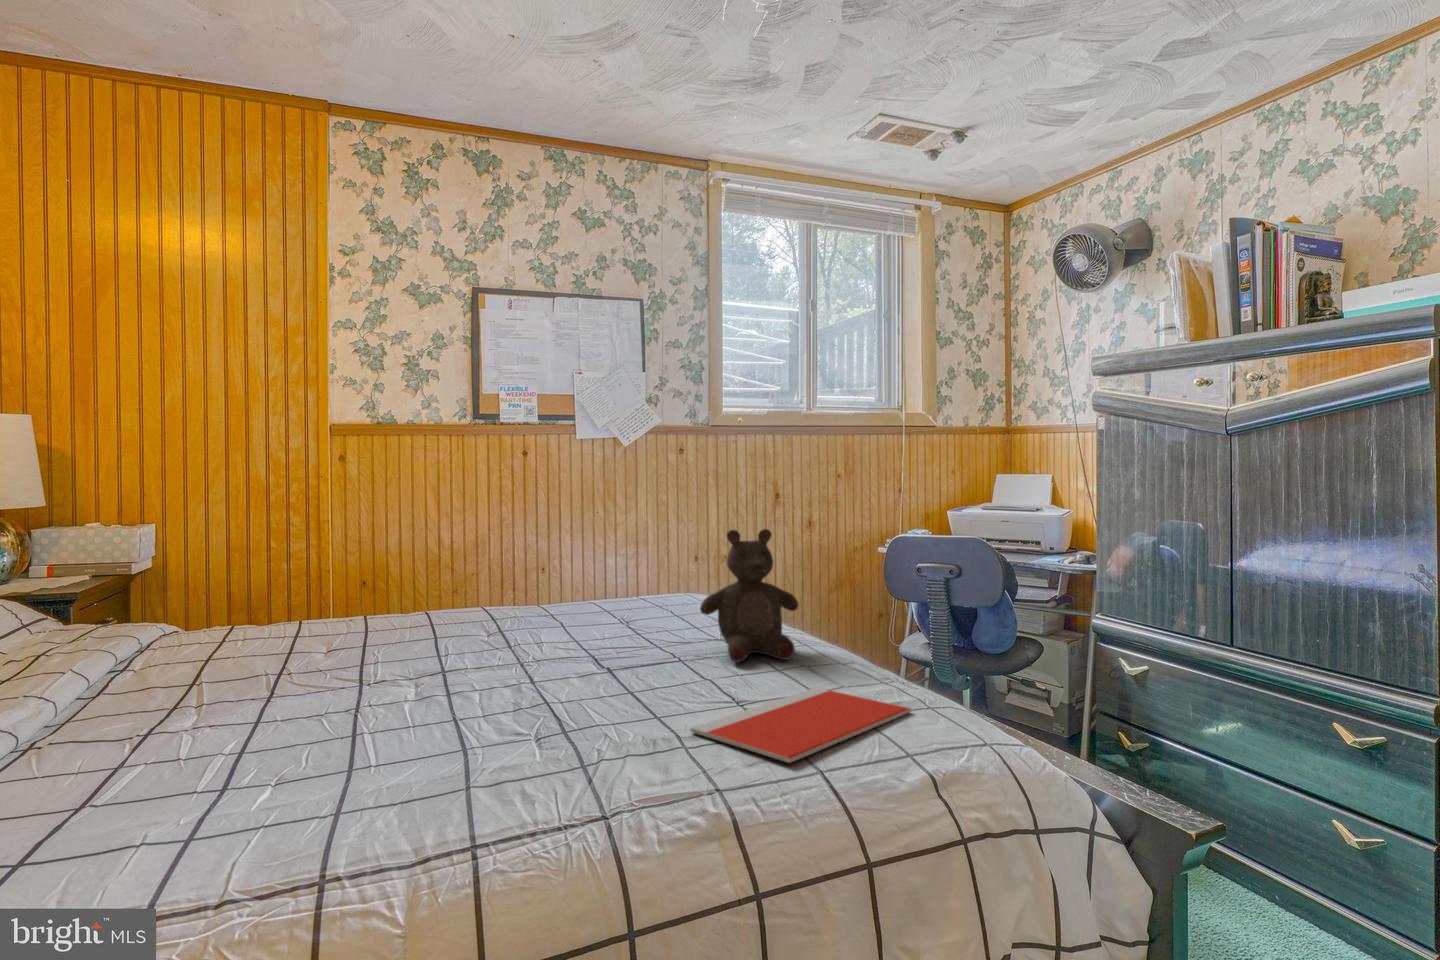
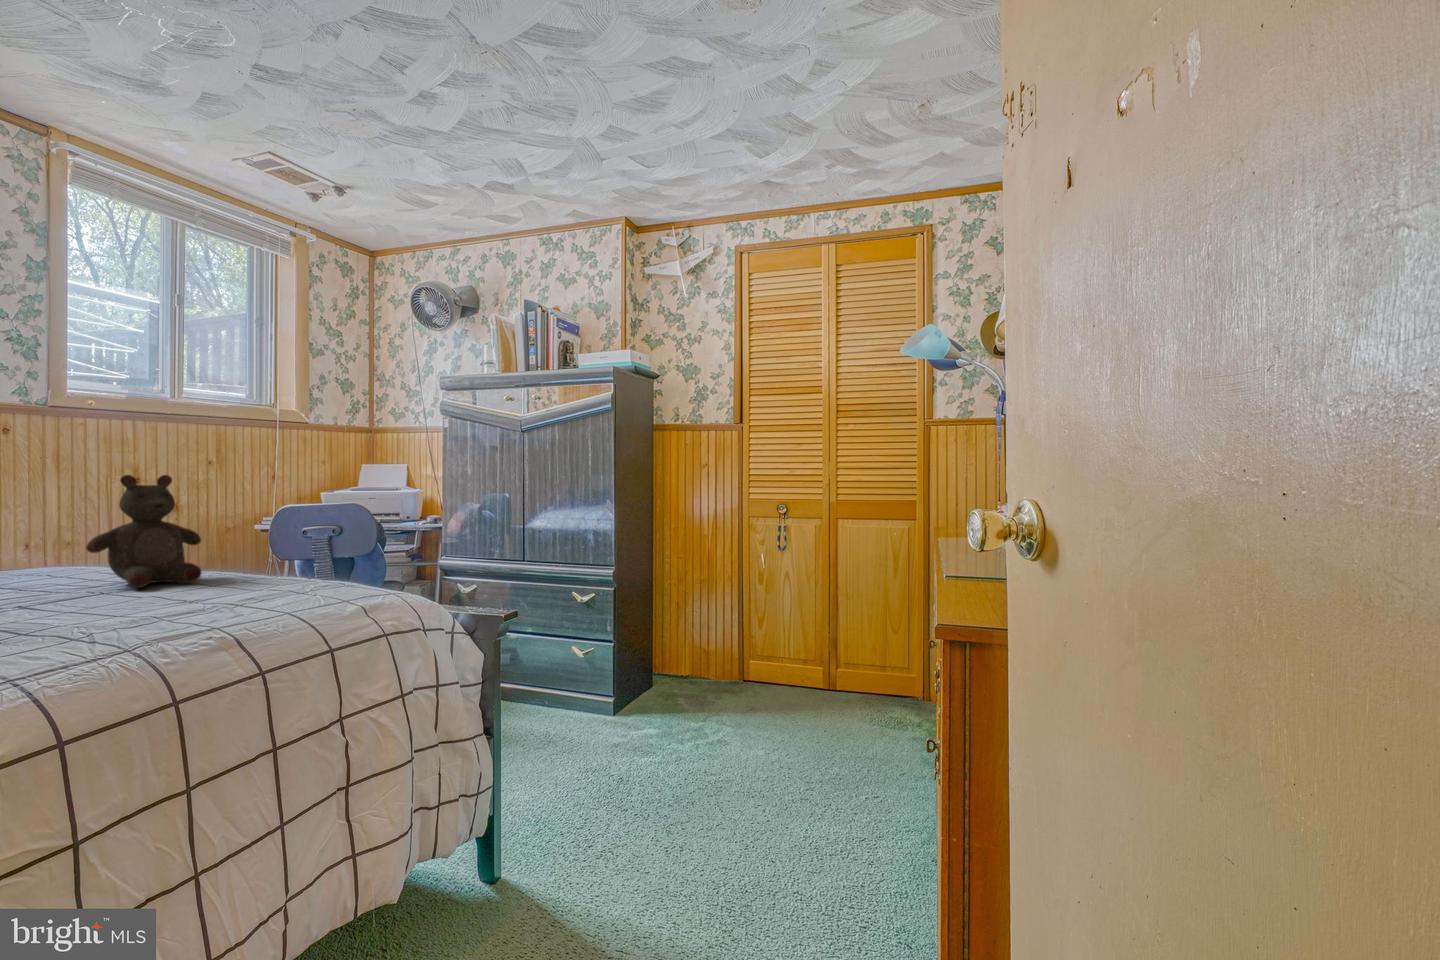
notebook: present [691,687,911,763] -> none [115,589,322,624]

